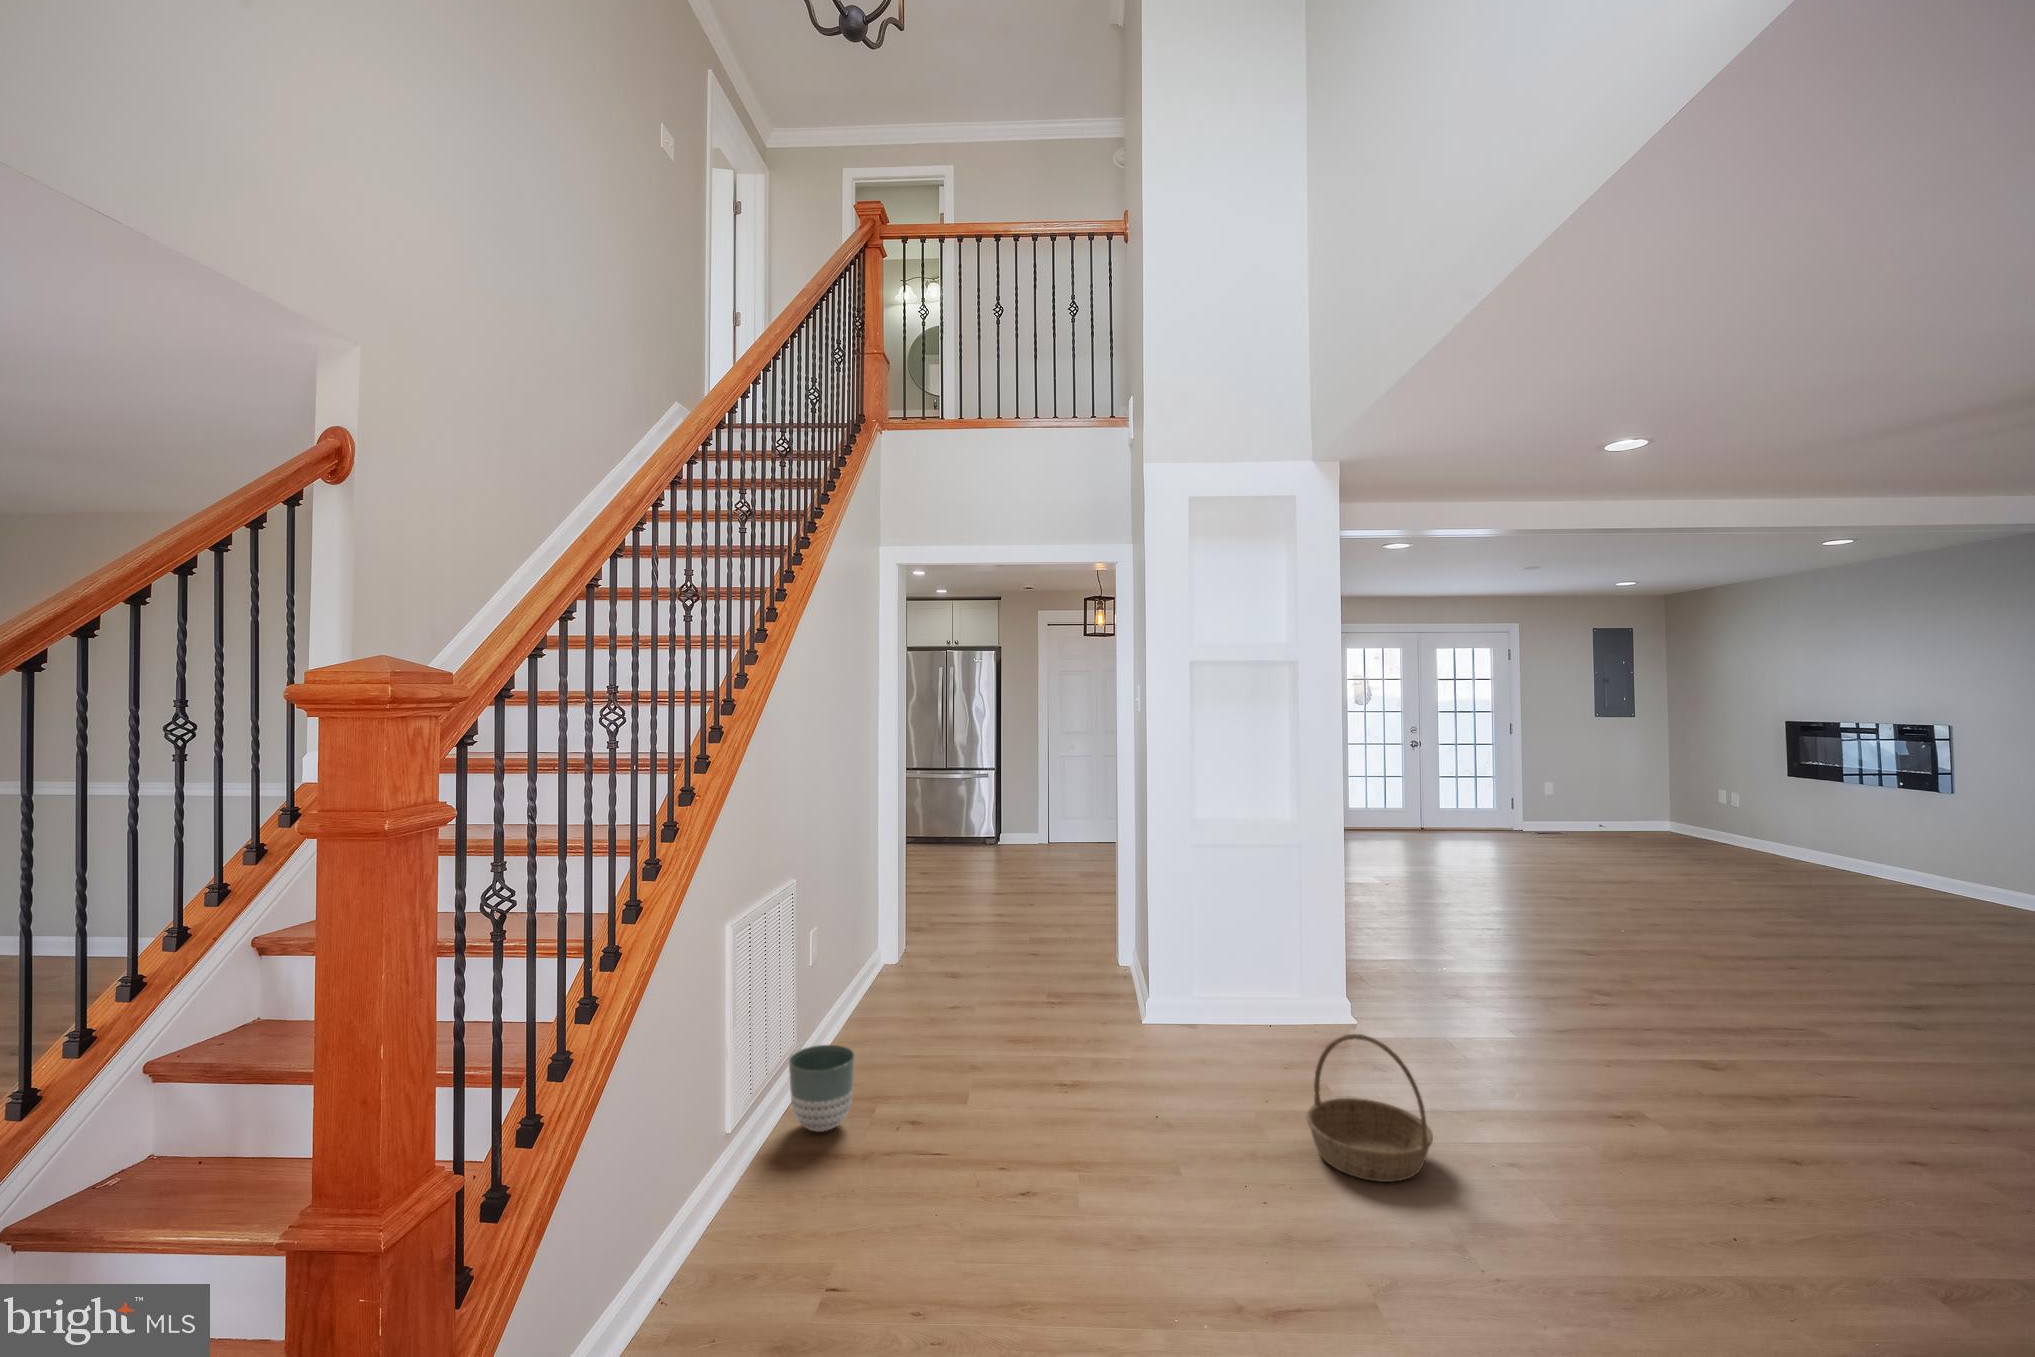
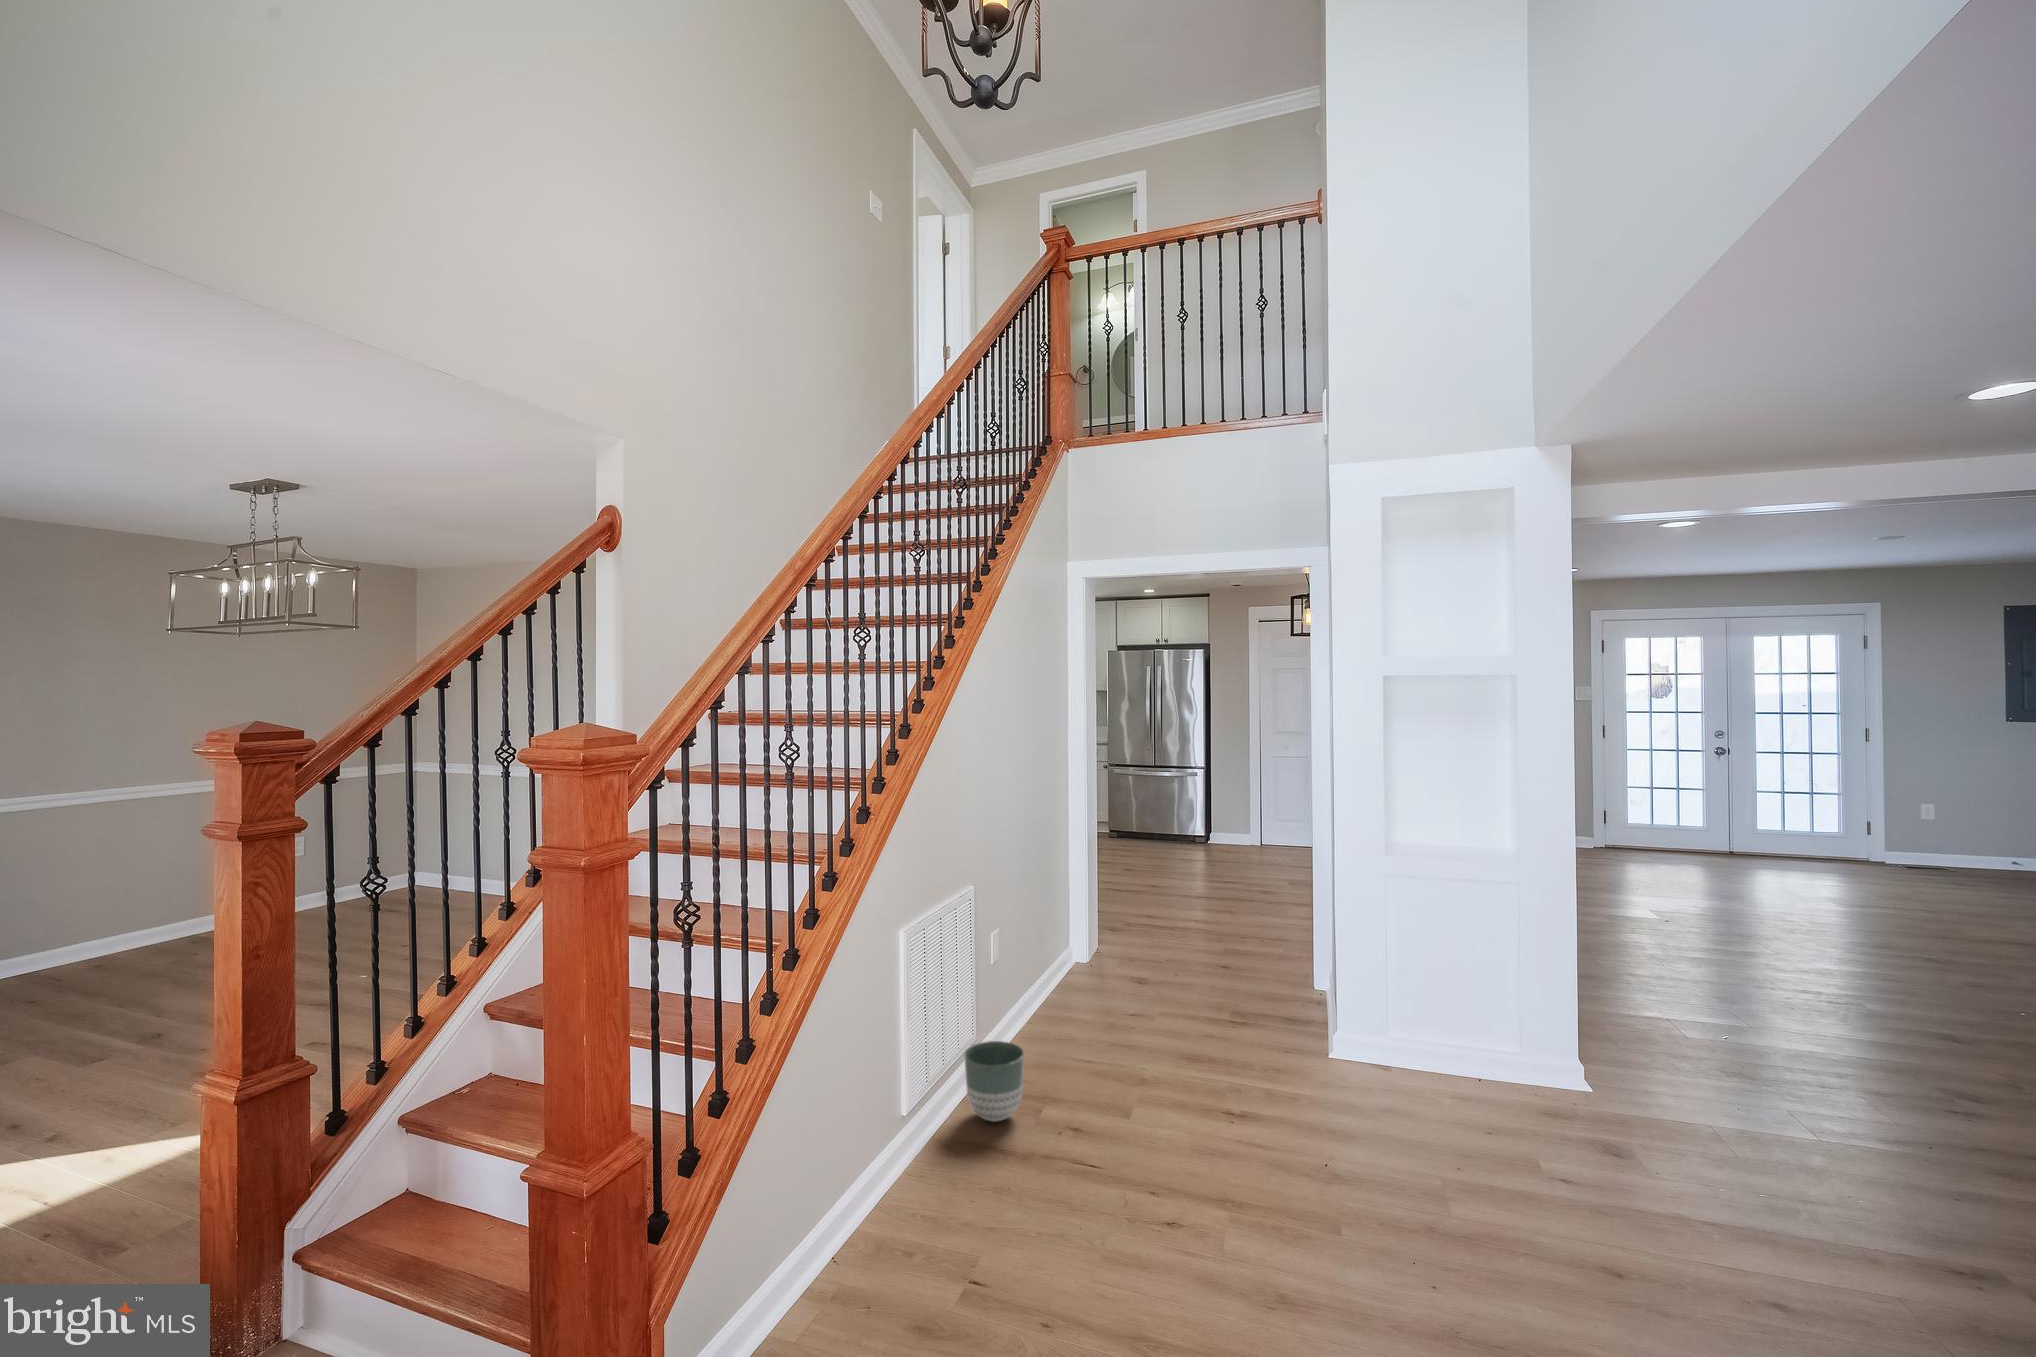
basket: present [1307,1034,1433,1182] -> none [1481,1082,1627,1246]

